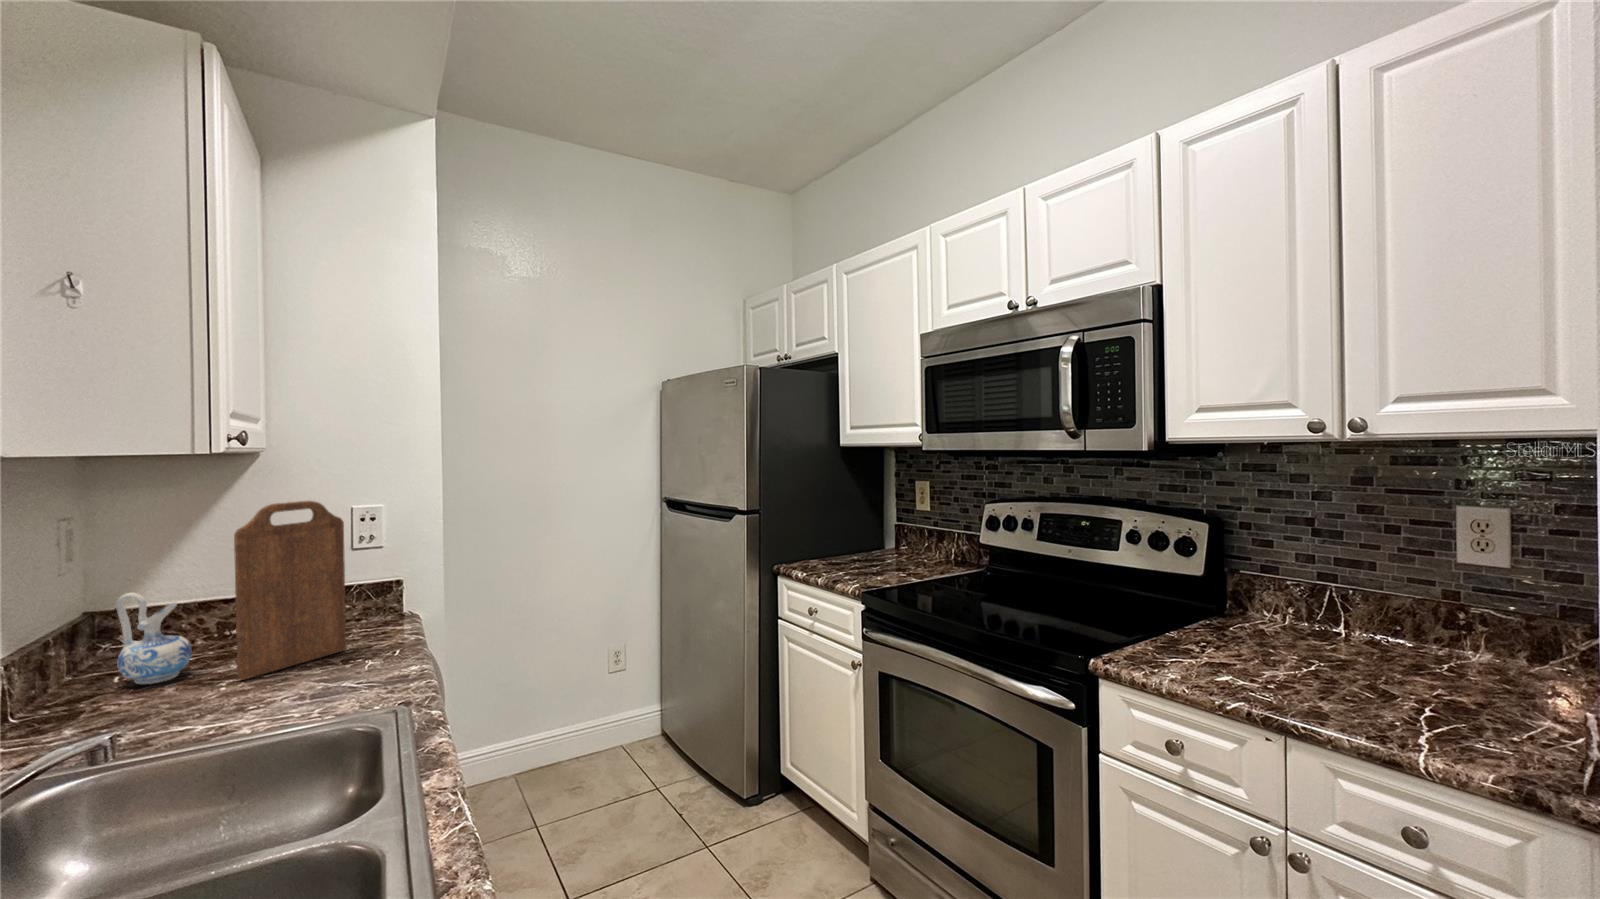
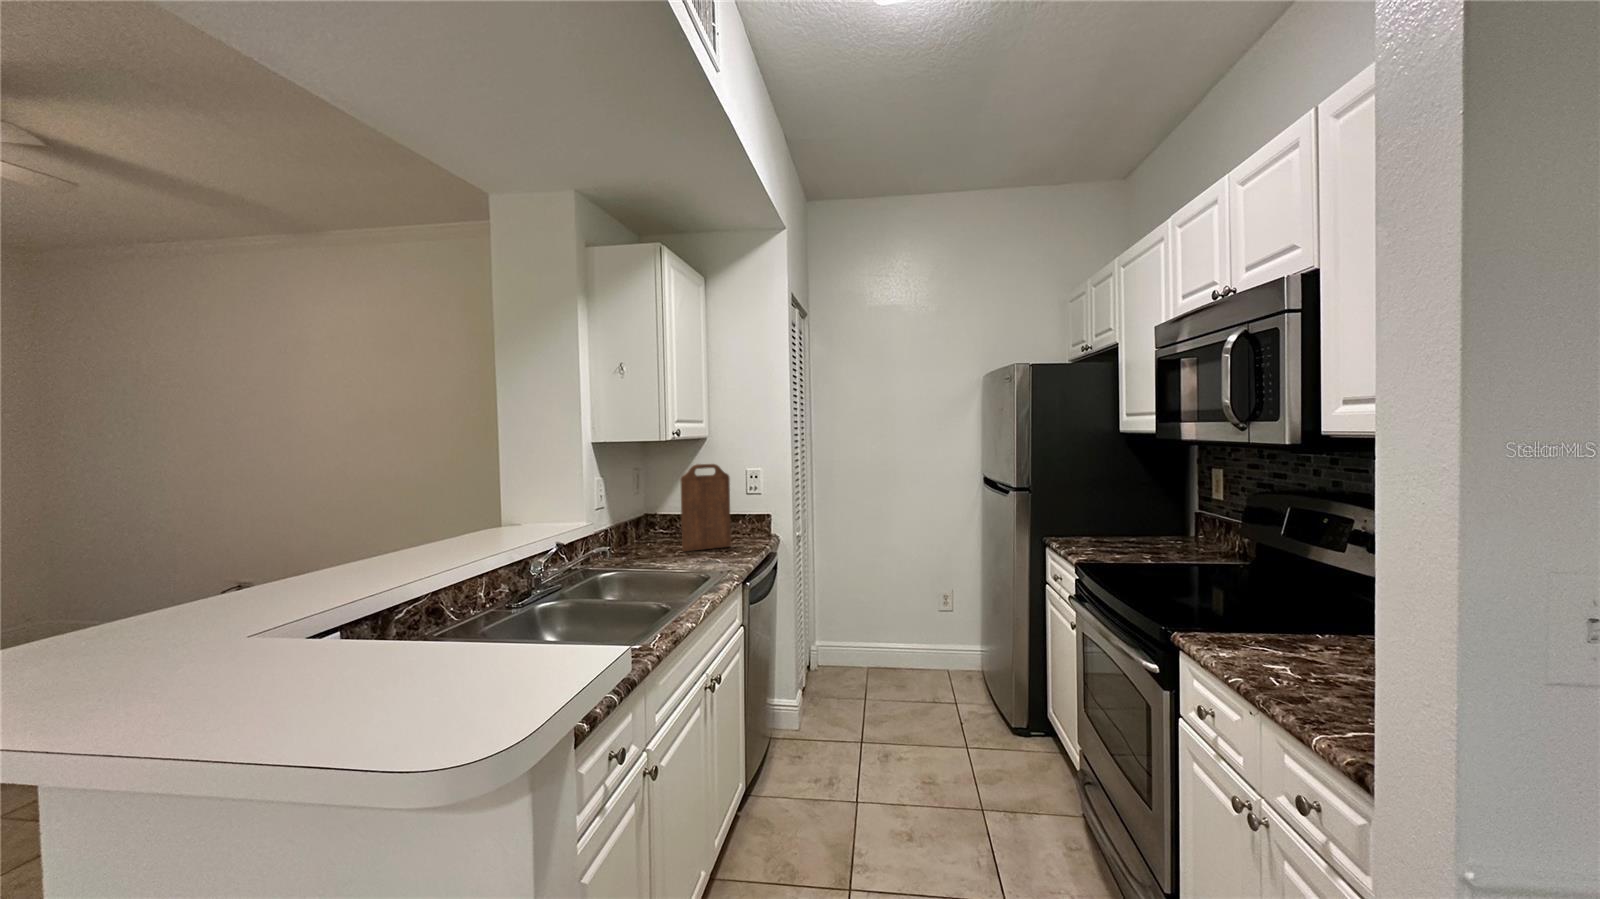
ceramic pitcher: present [116,593,191,684] -> none [645,504,671,547]

